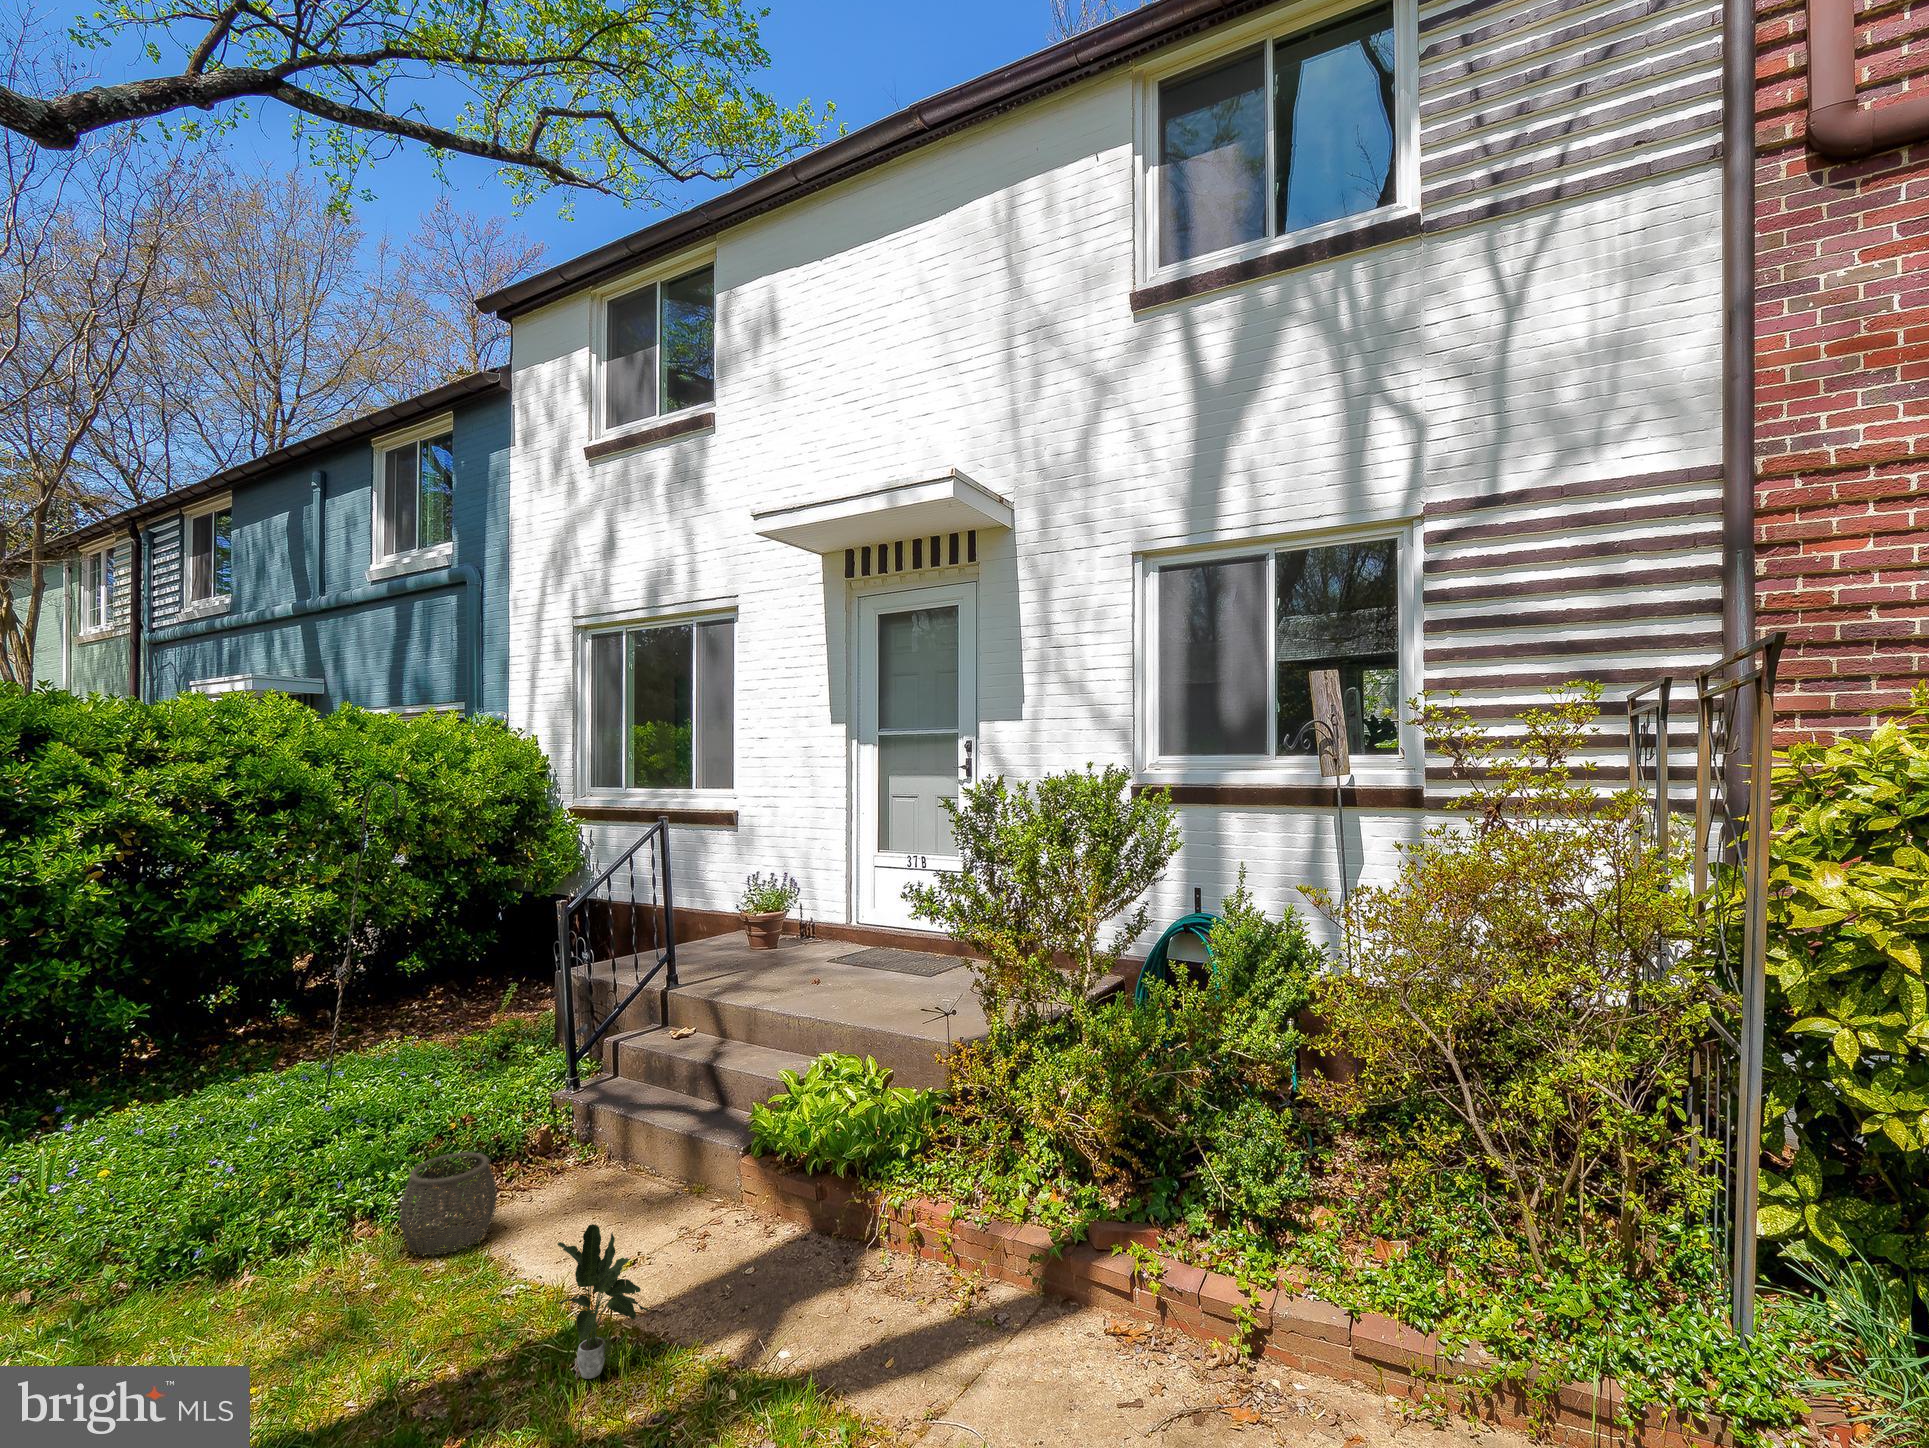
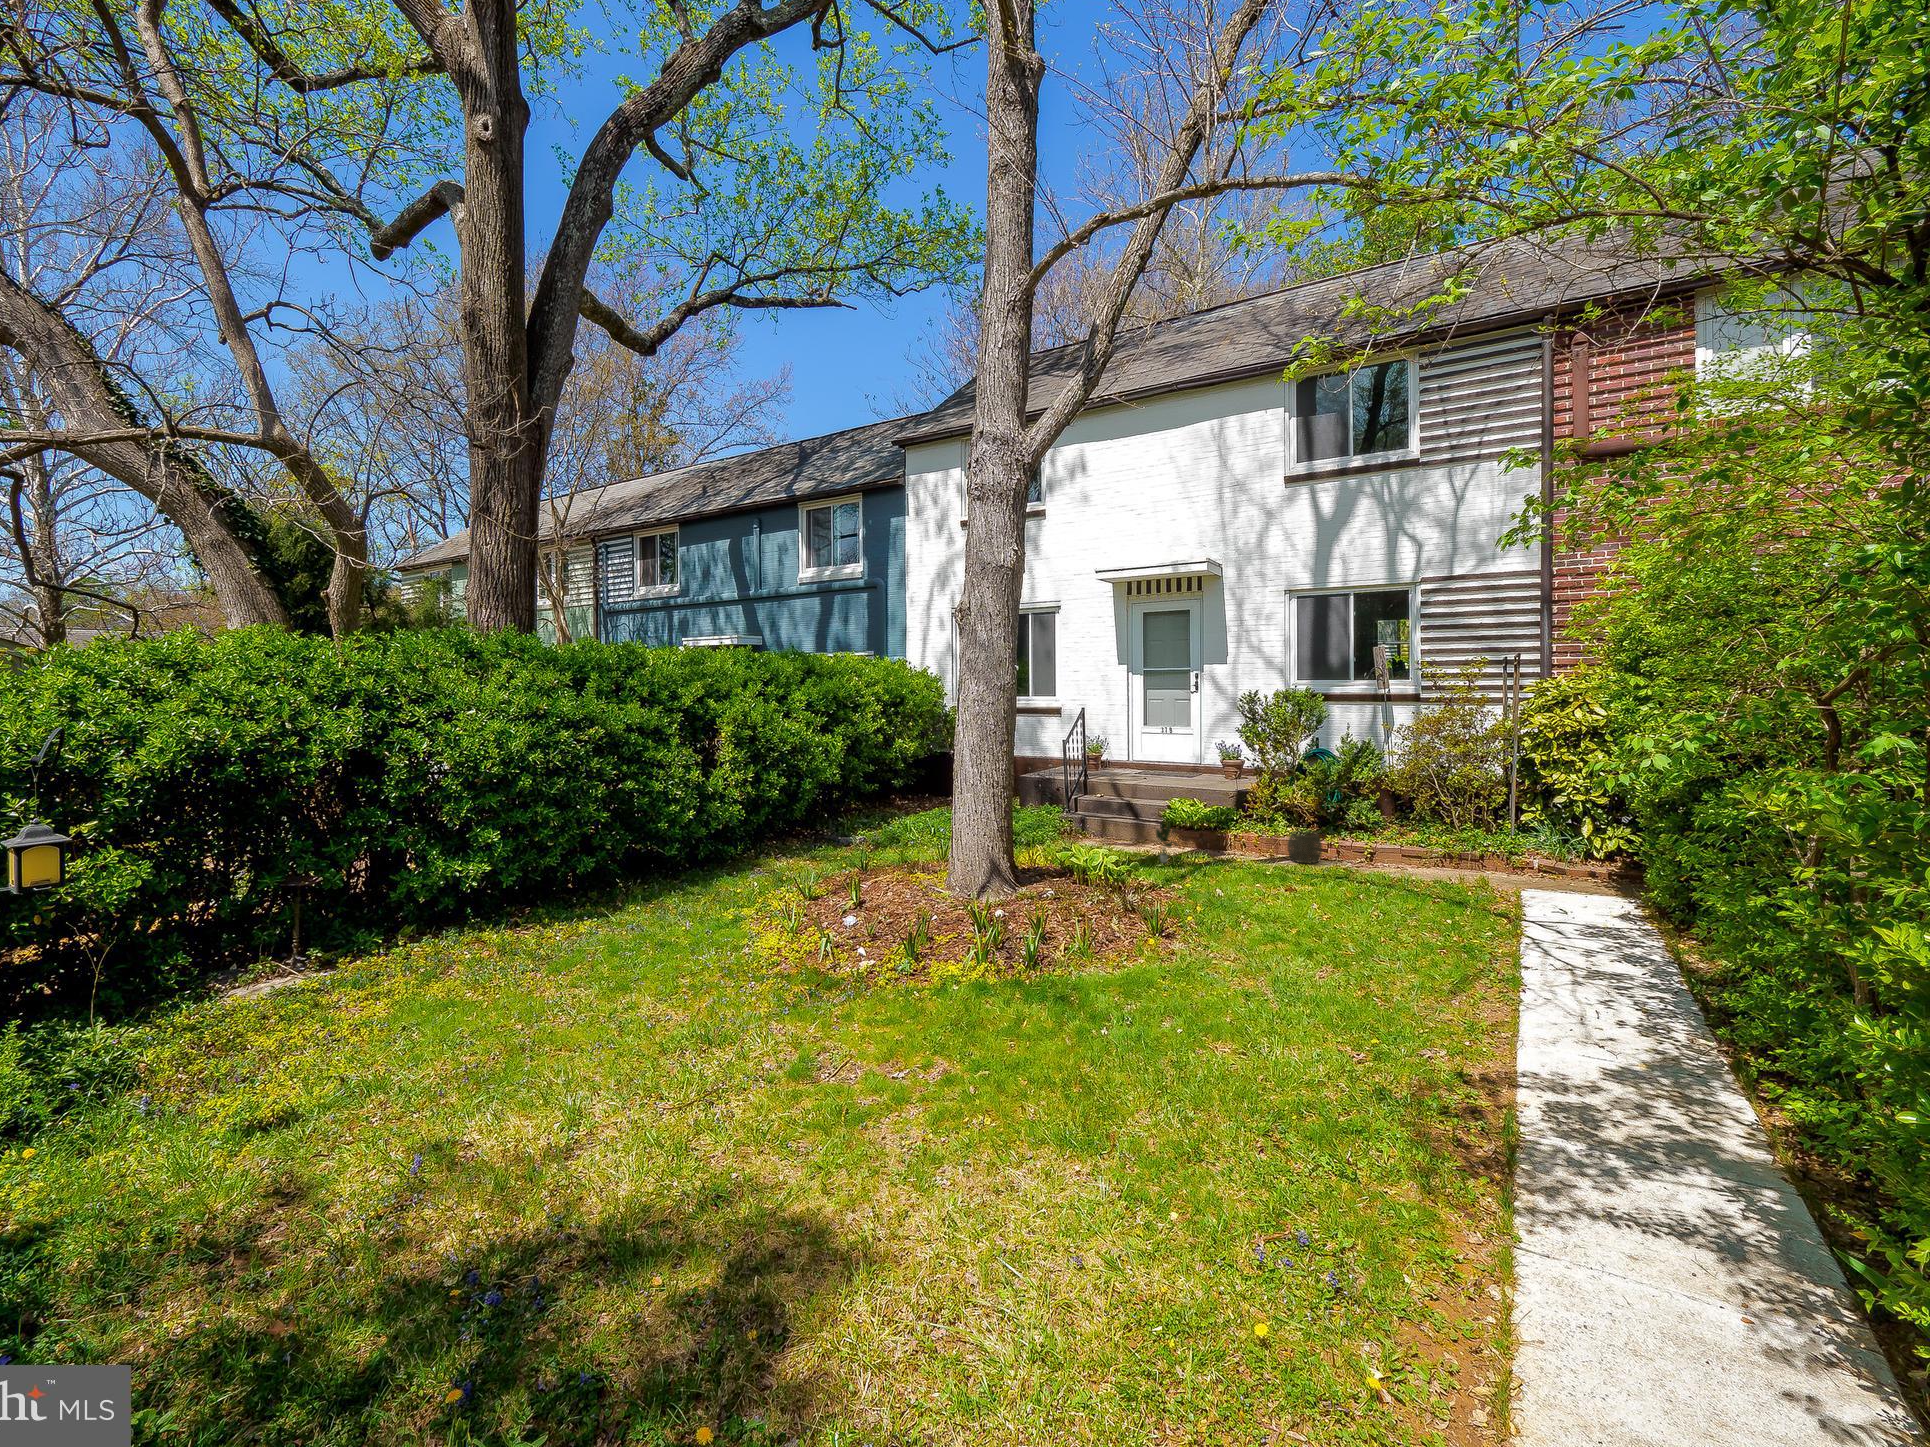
woven basket: present [399,1152,497,1256] -> present [1288,831,1322,864]

